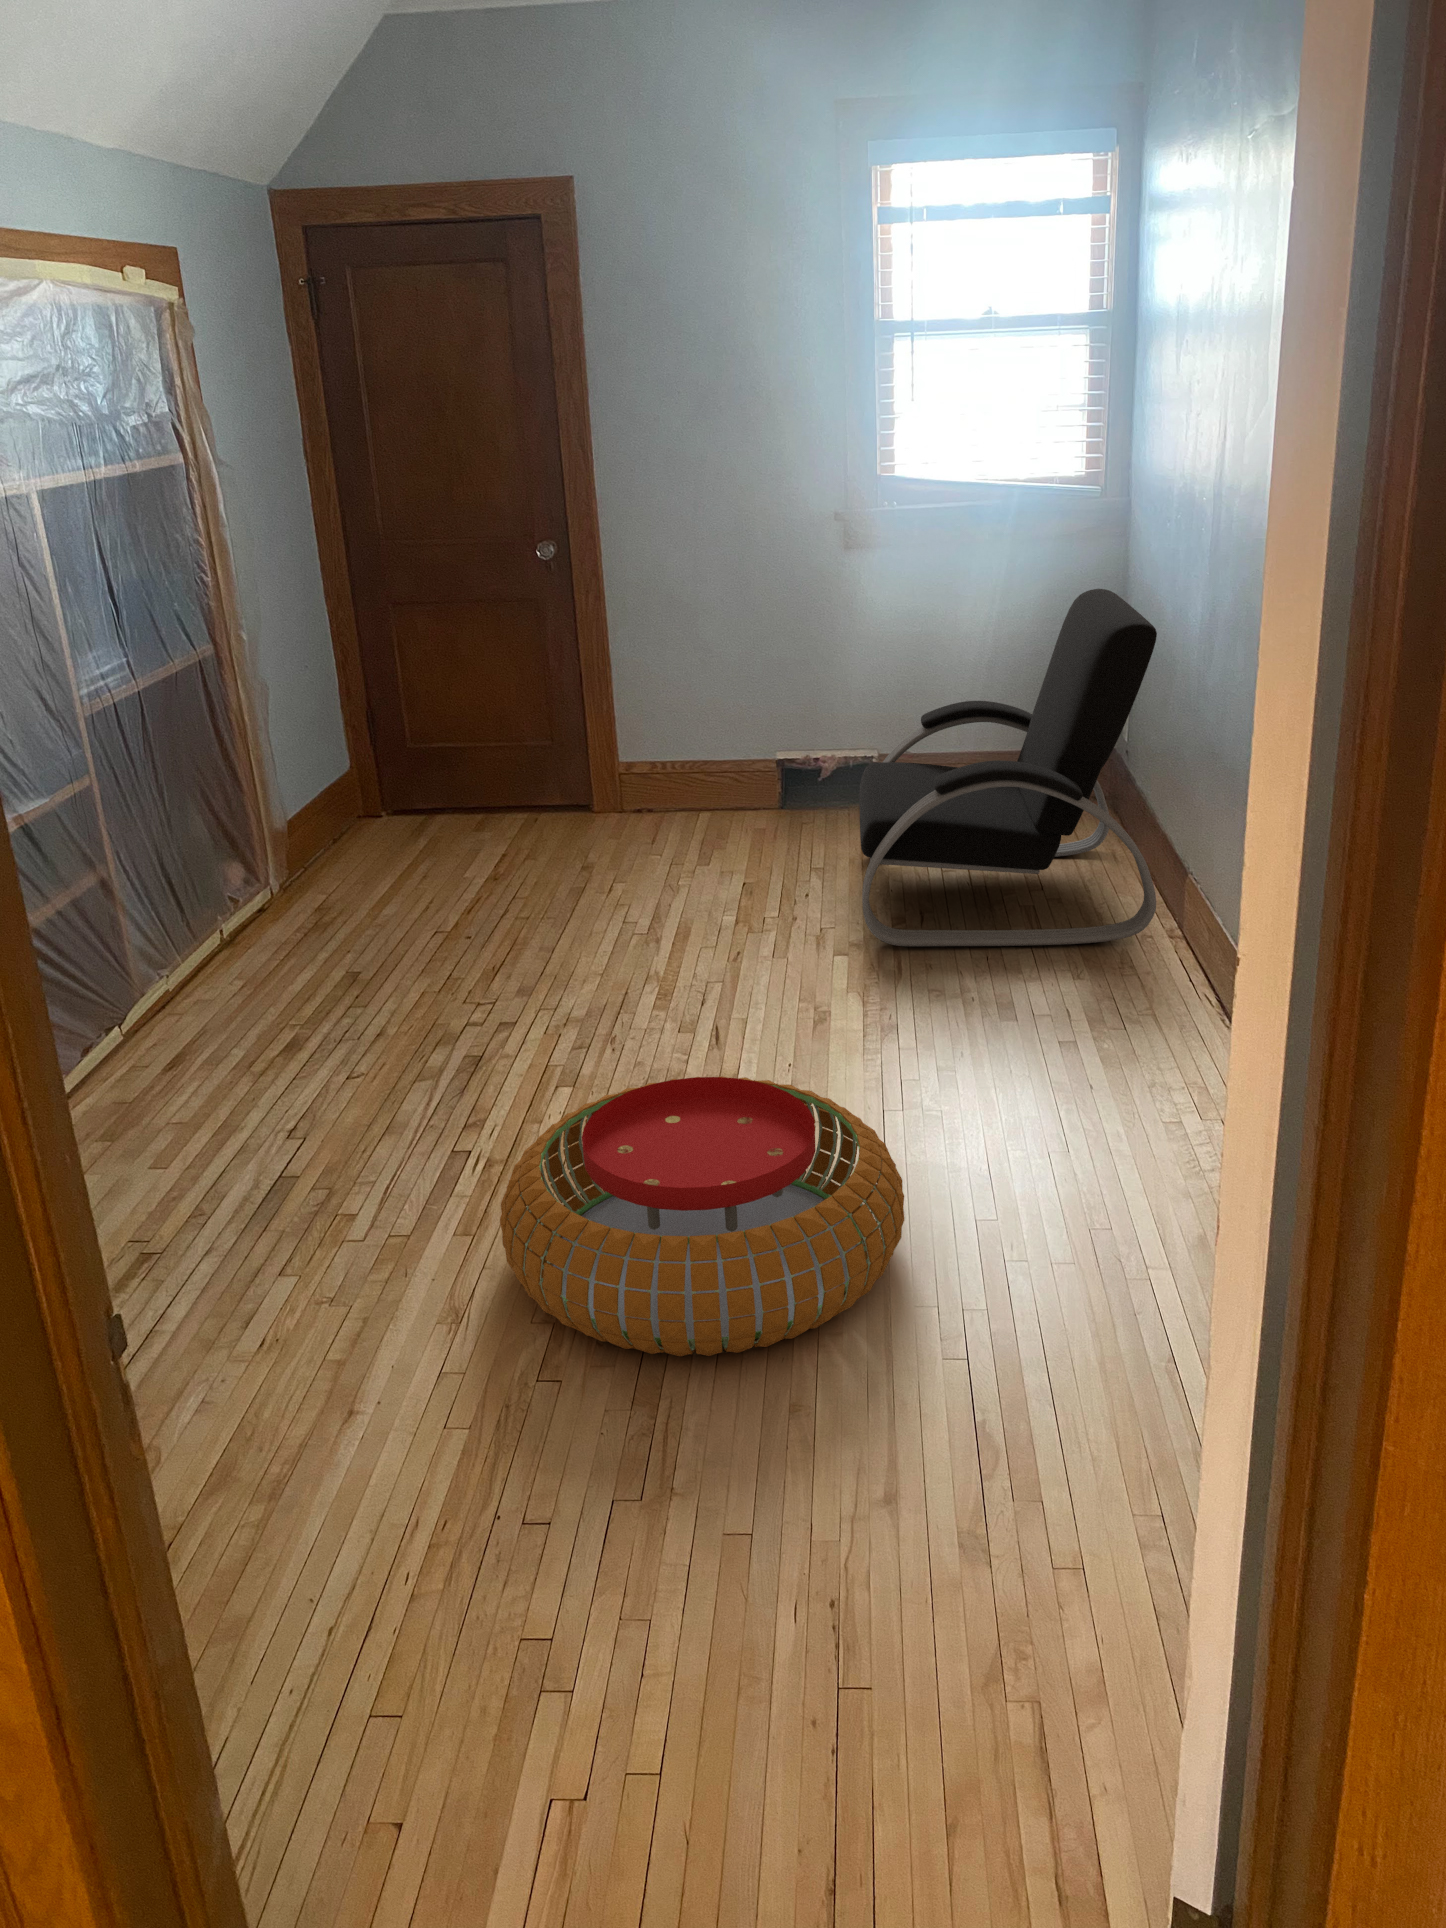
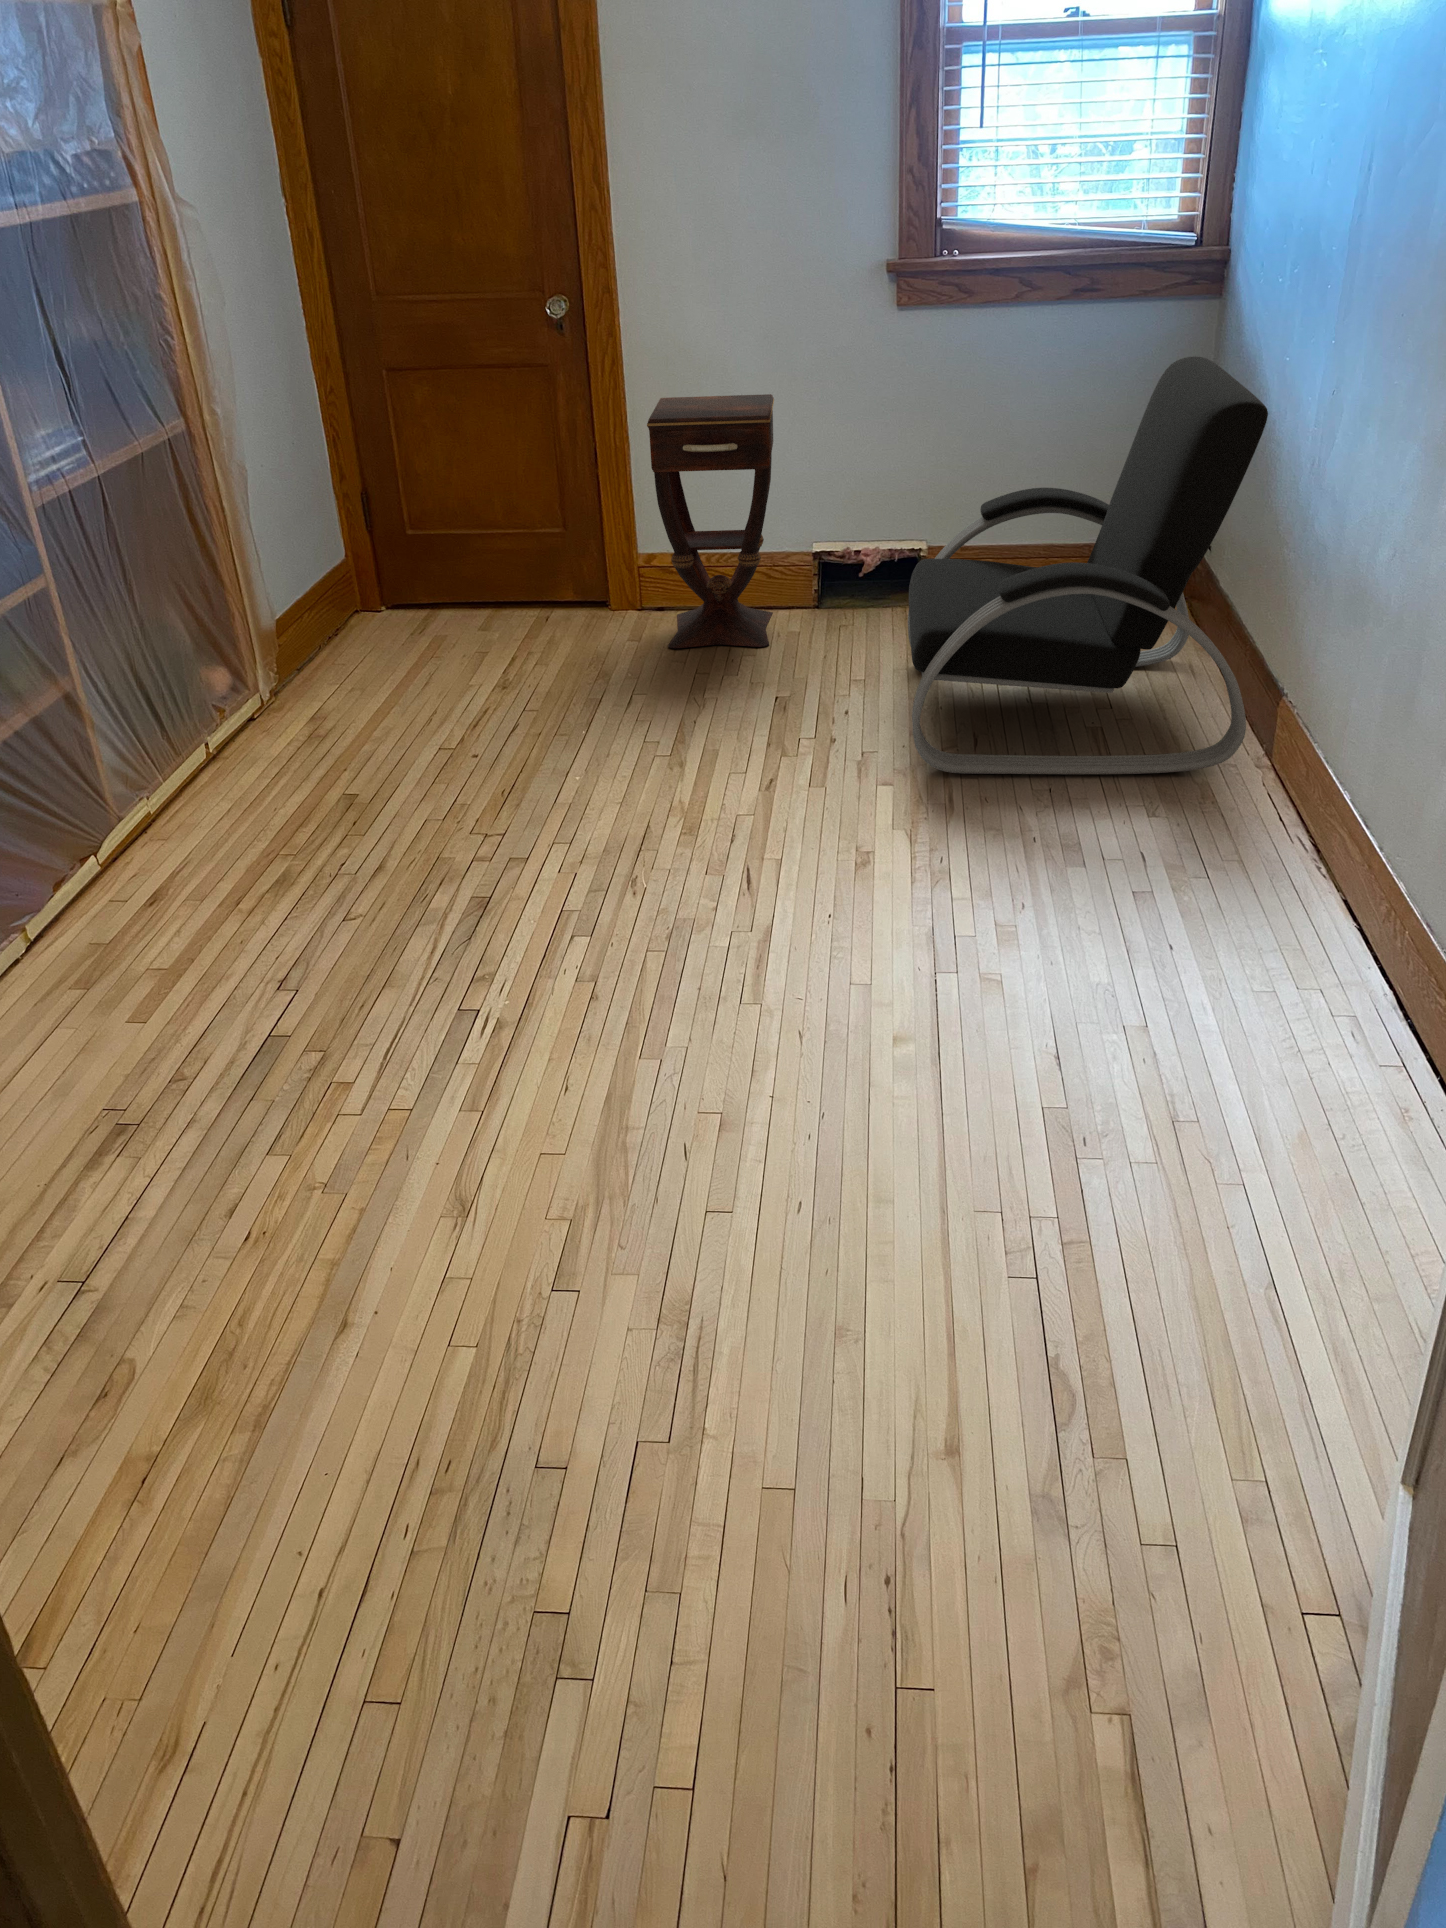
side table: none [625,624,741,845] -> present [647,394,774,648]
pouf: present [500,1076,904,1357] -> none [509,939,967,1269]

